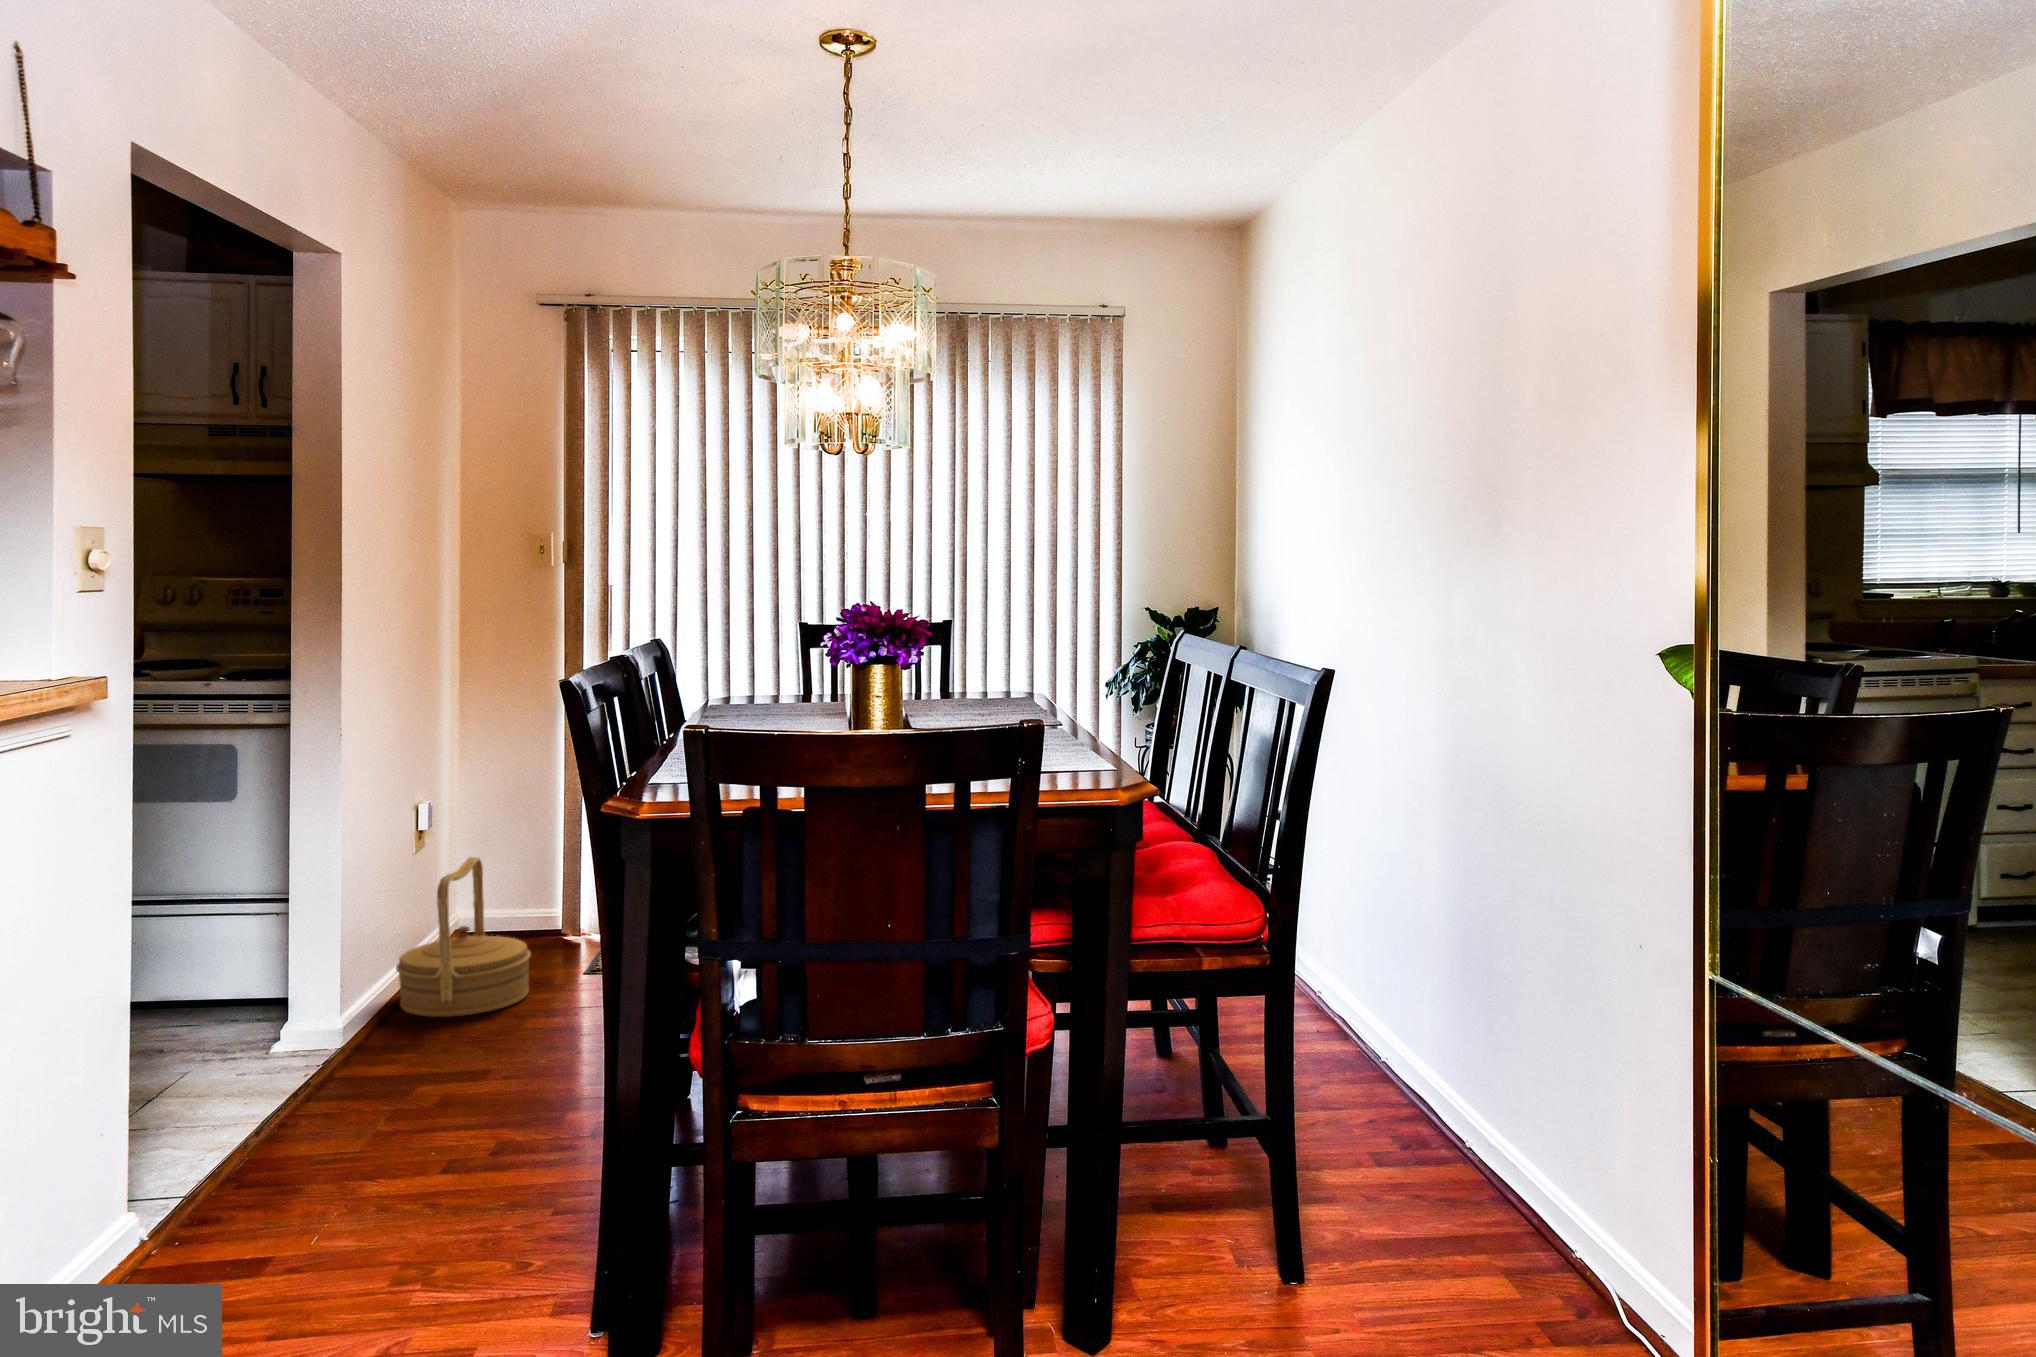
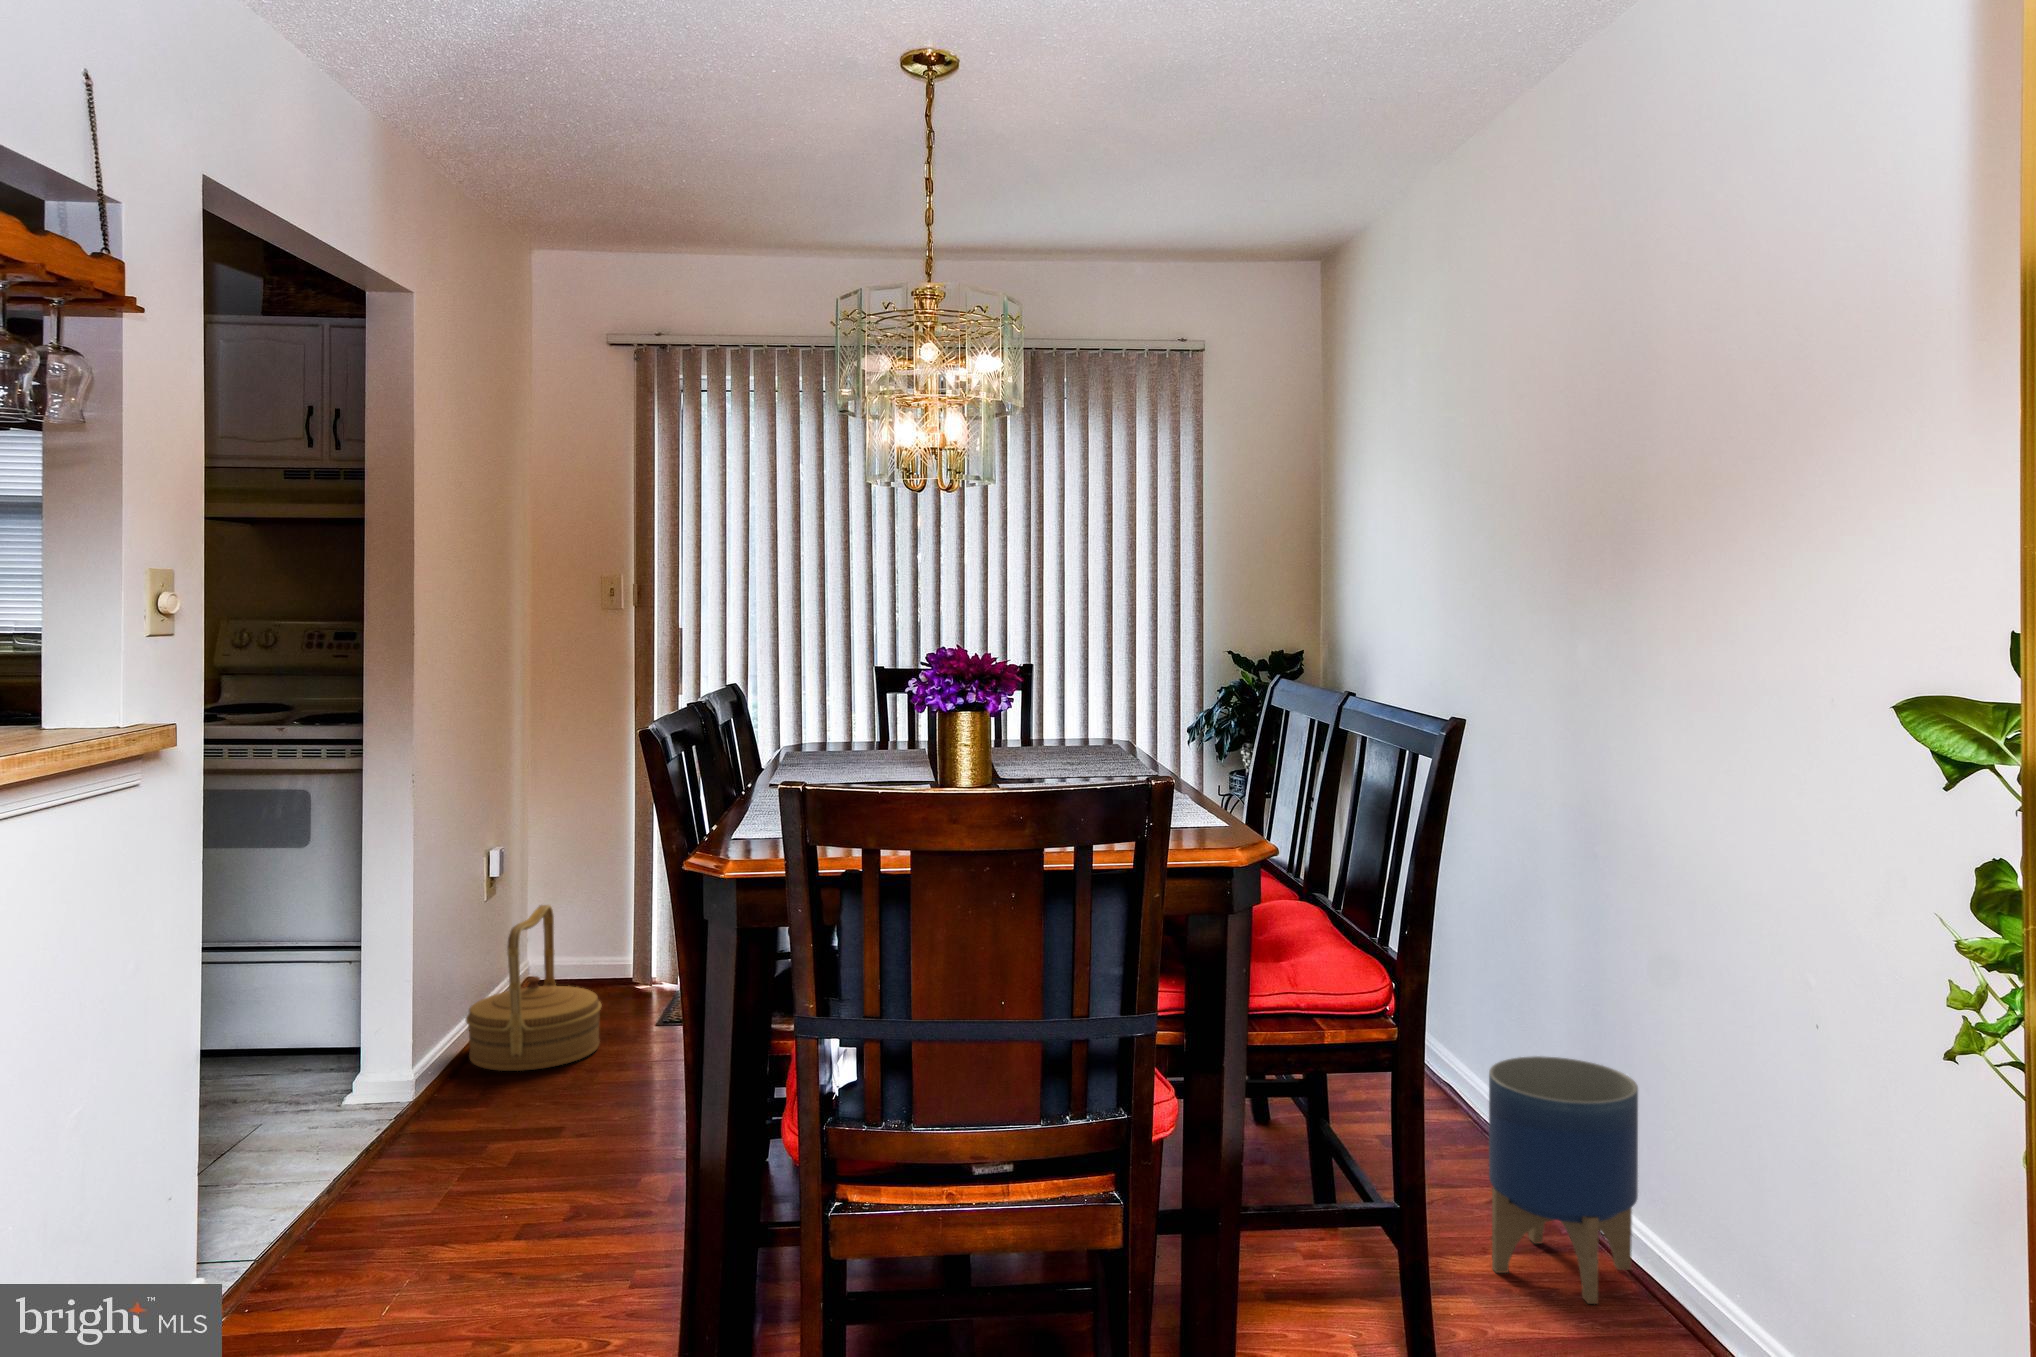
planter: none [1361,988,1495,1209] -> present [1489,1056,1638,1304]

